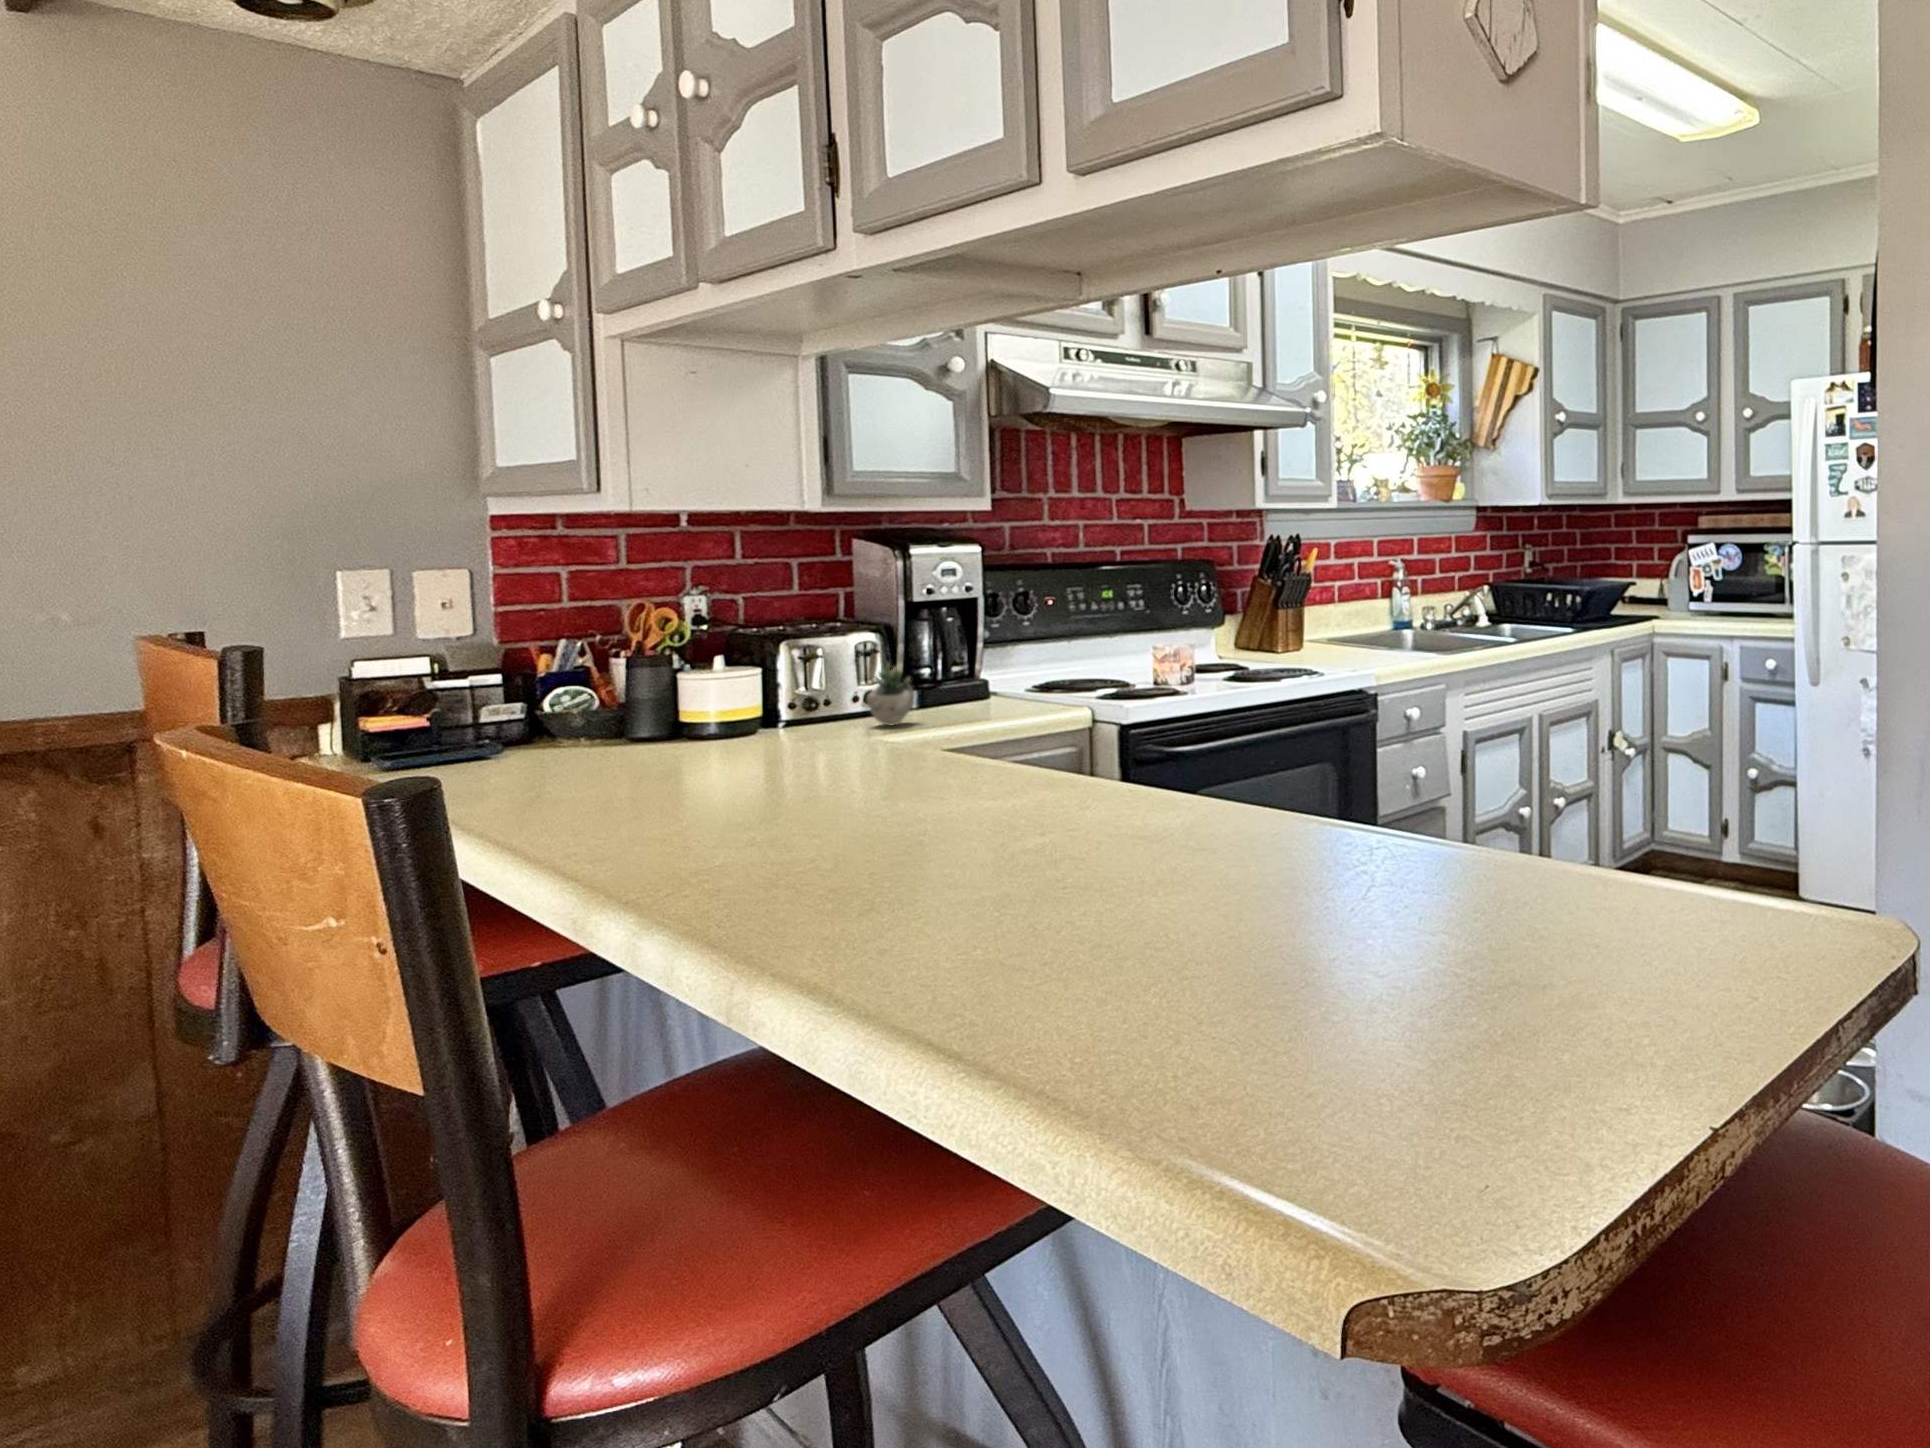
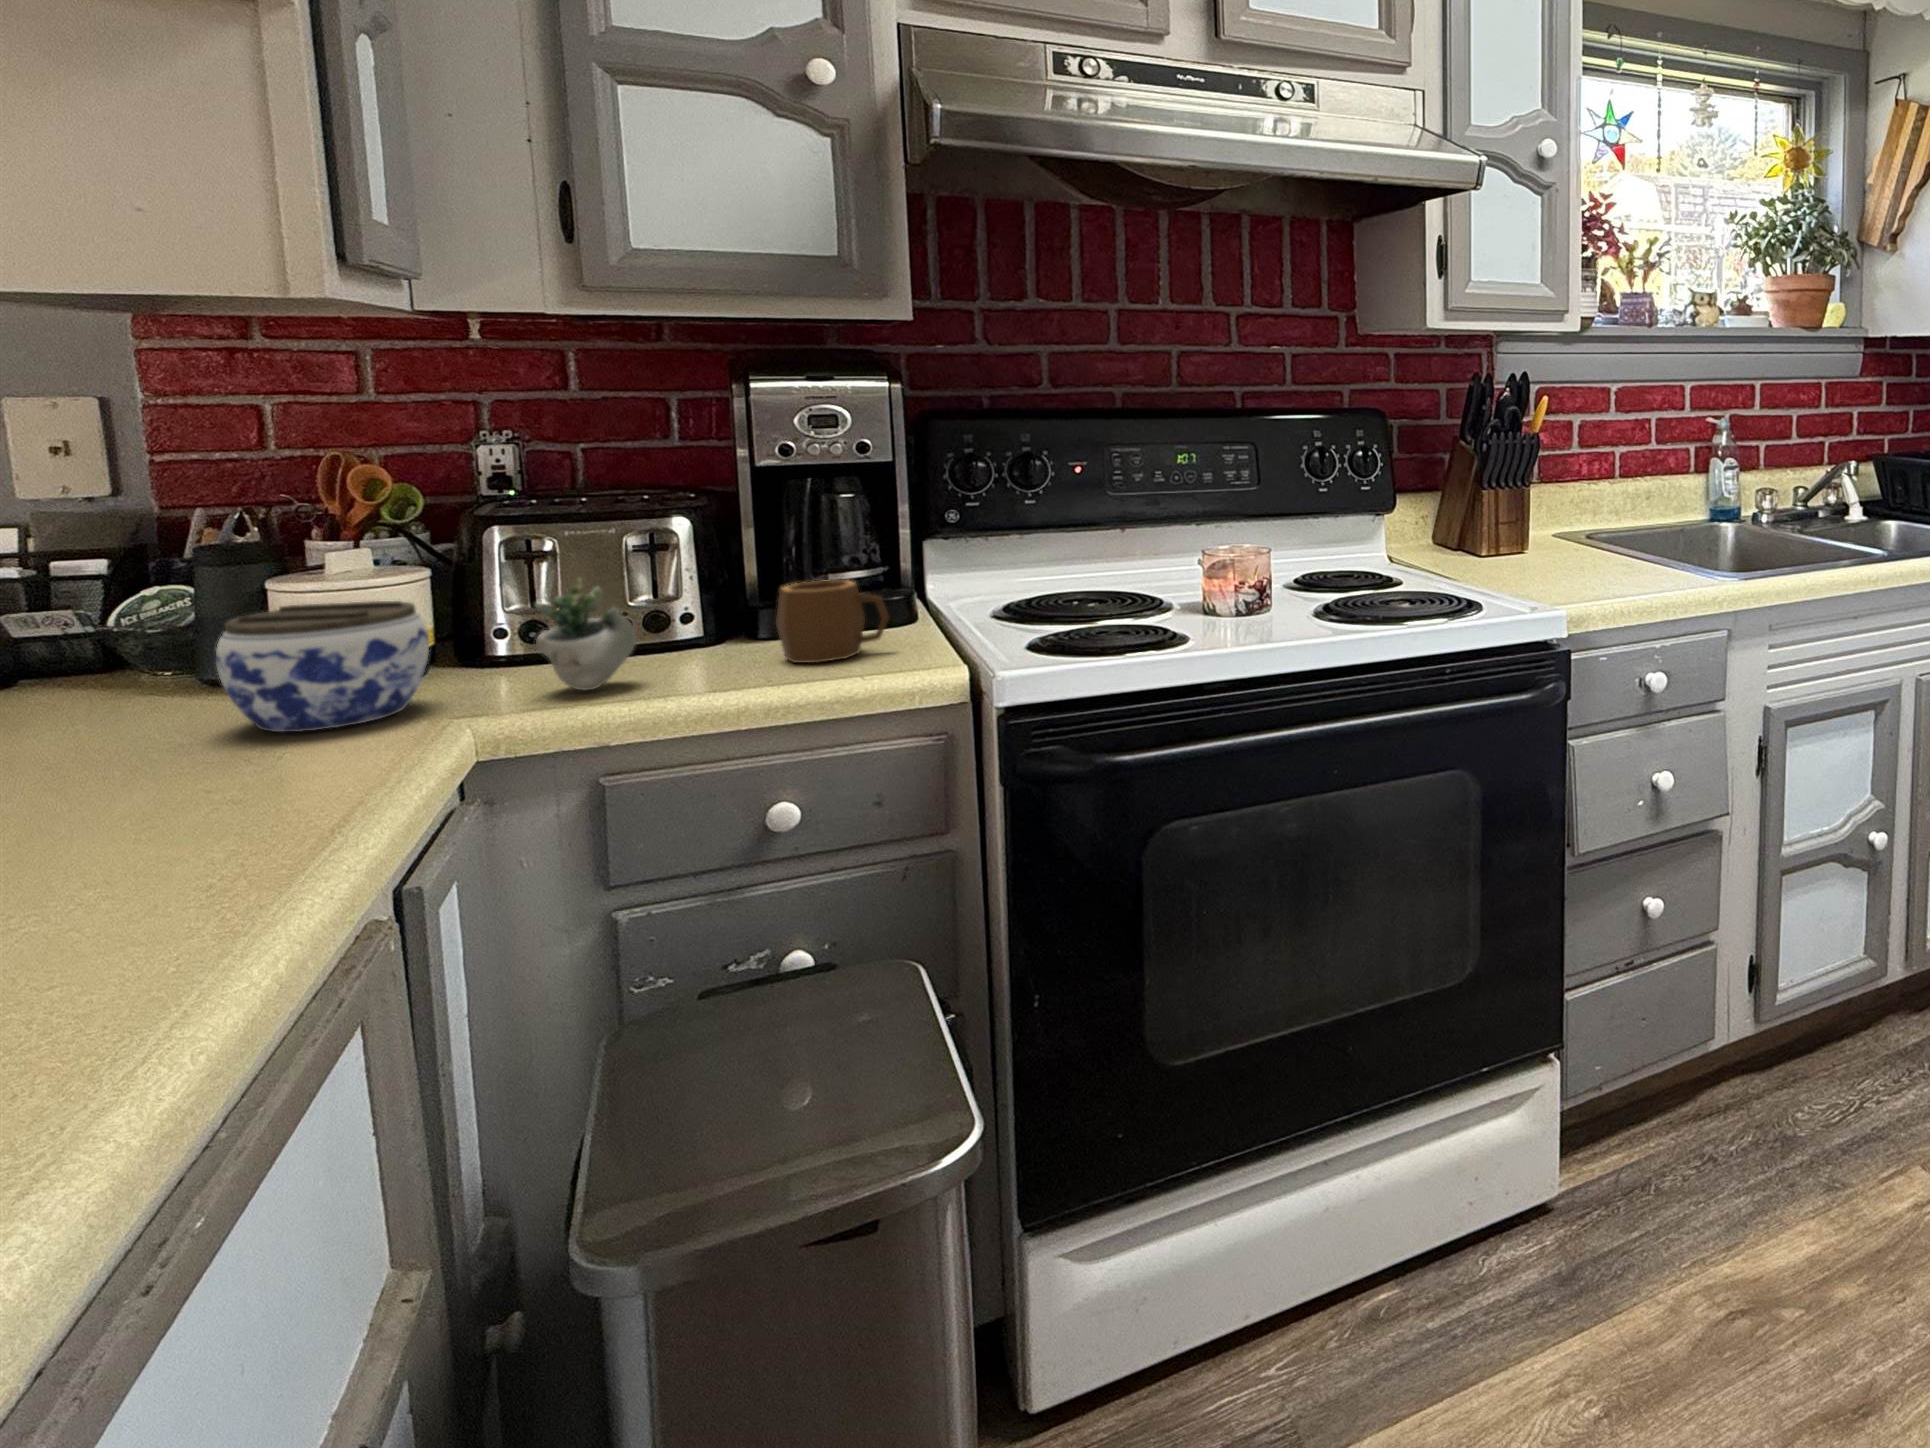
mug: none [962,665,1021,711] -> present [776,580,889,663]
jar: none [732,676,828,746] -> present [216,601,429,732]

